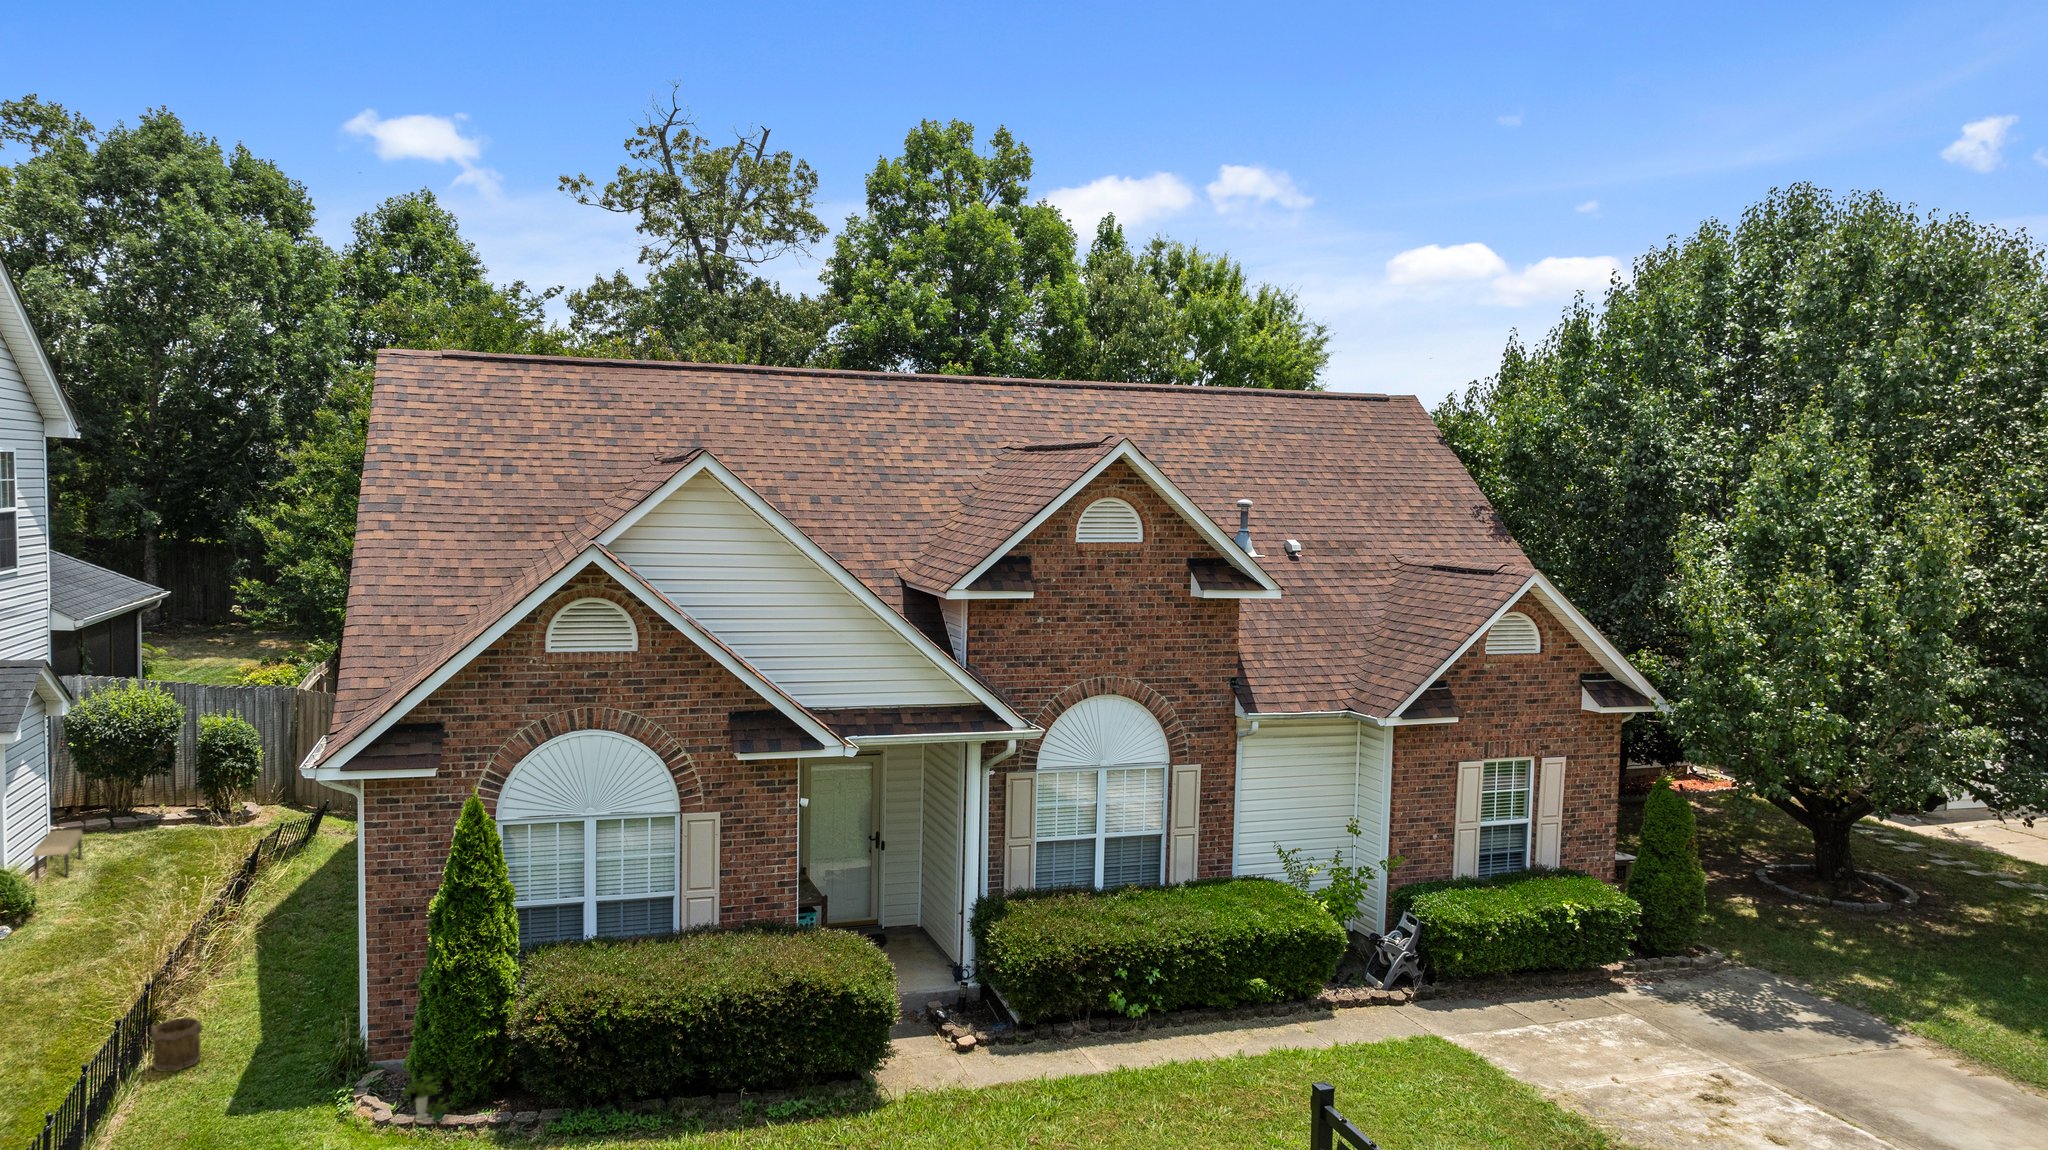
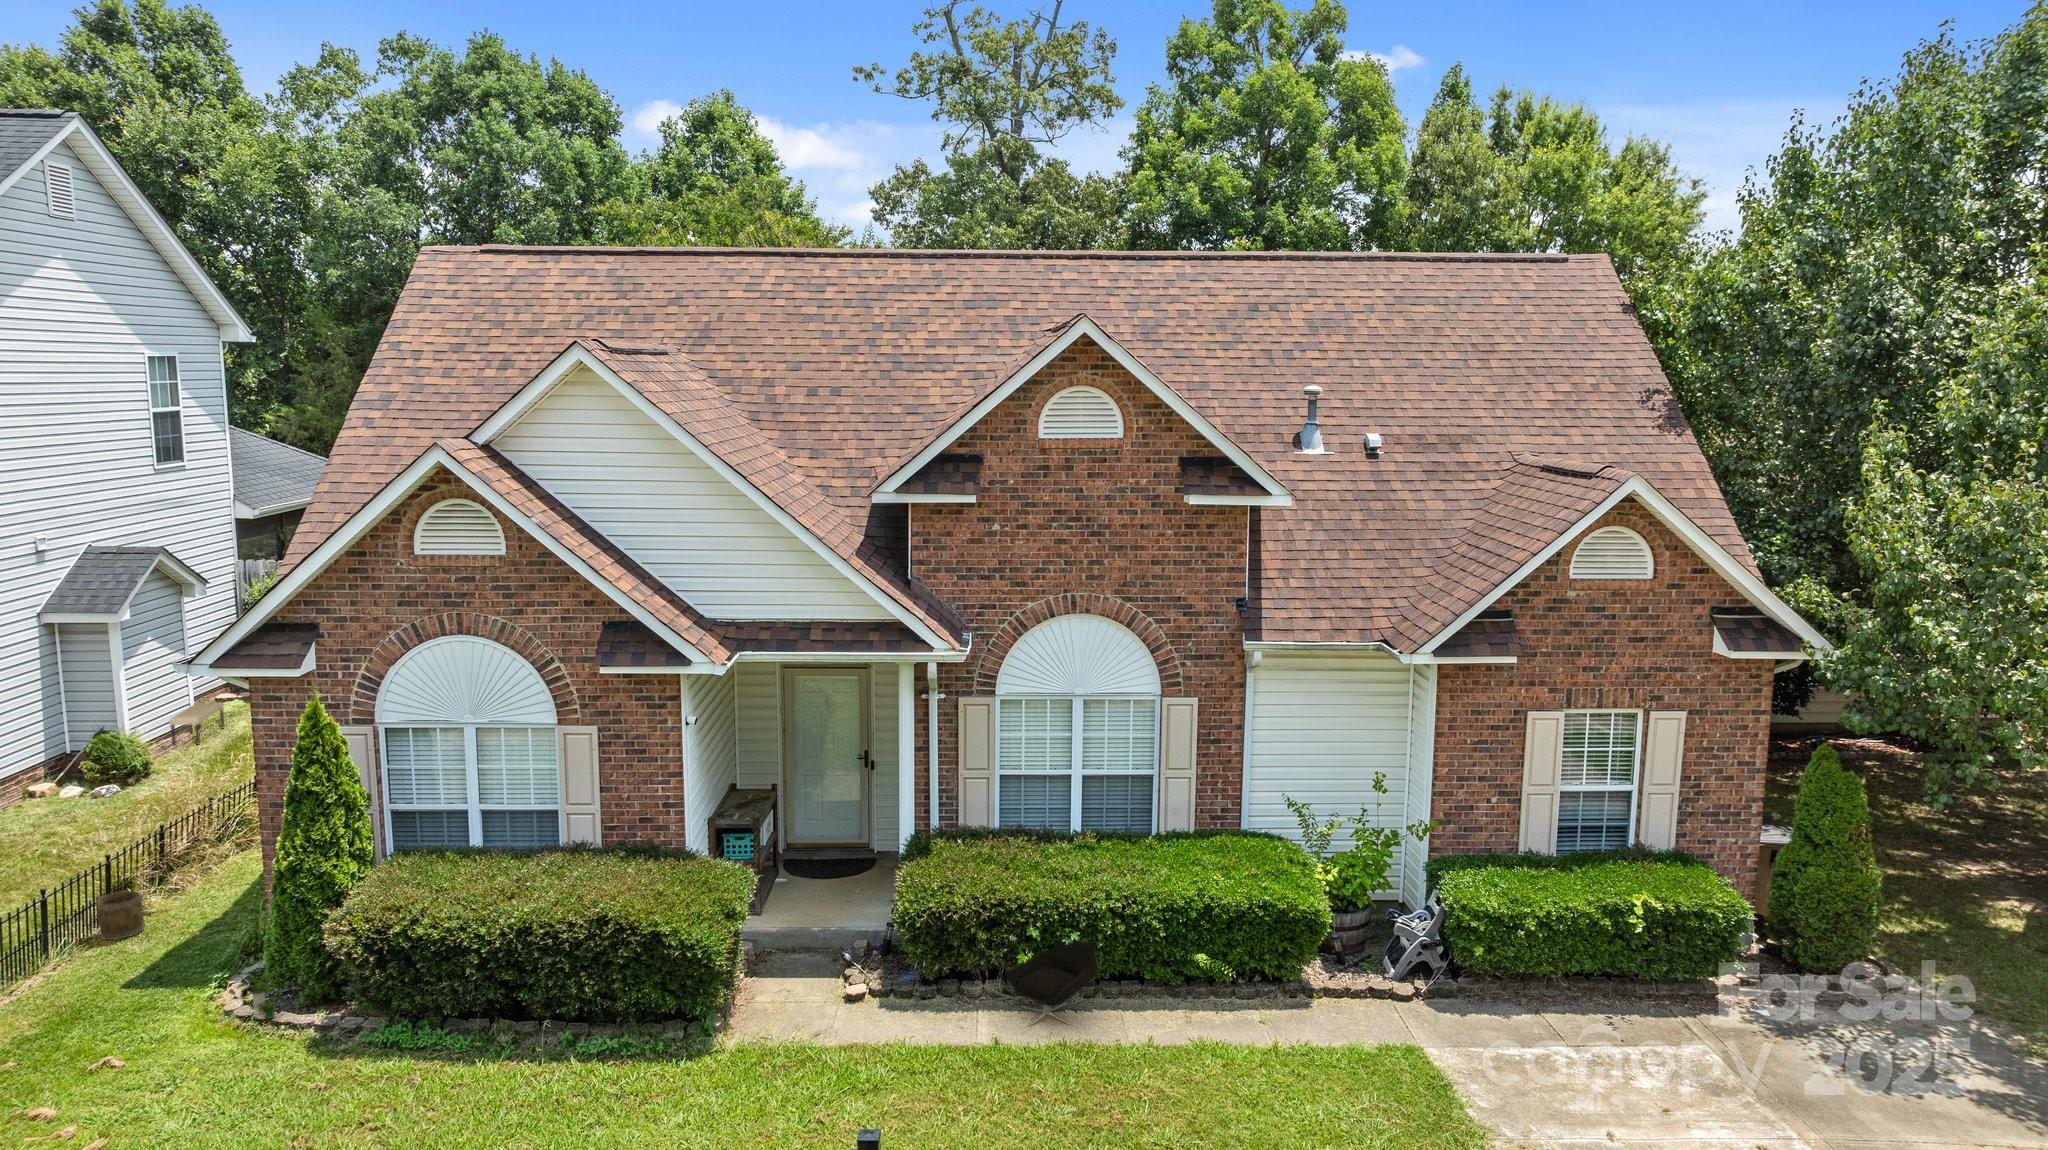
lounge chair: none [1108,970,1182,1055] -> present [1005,939,1097,1027]

